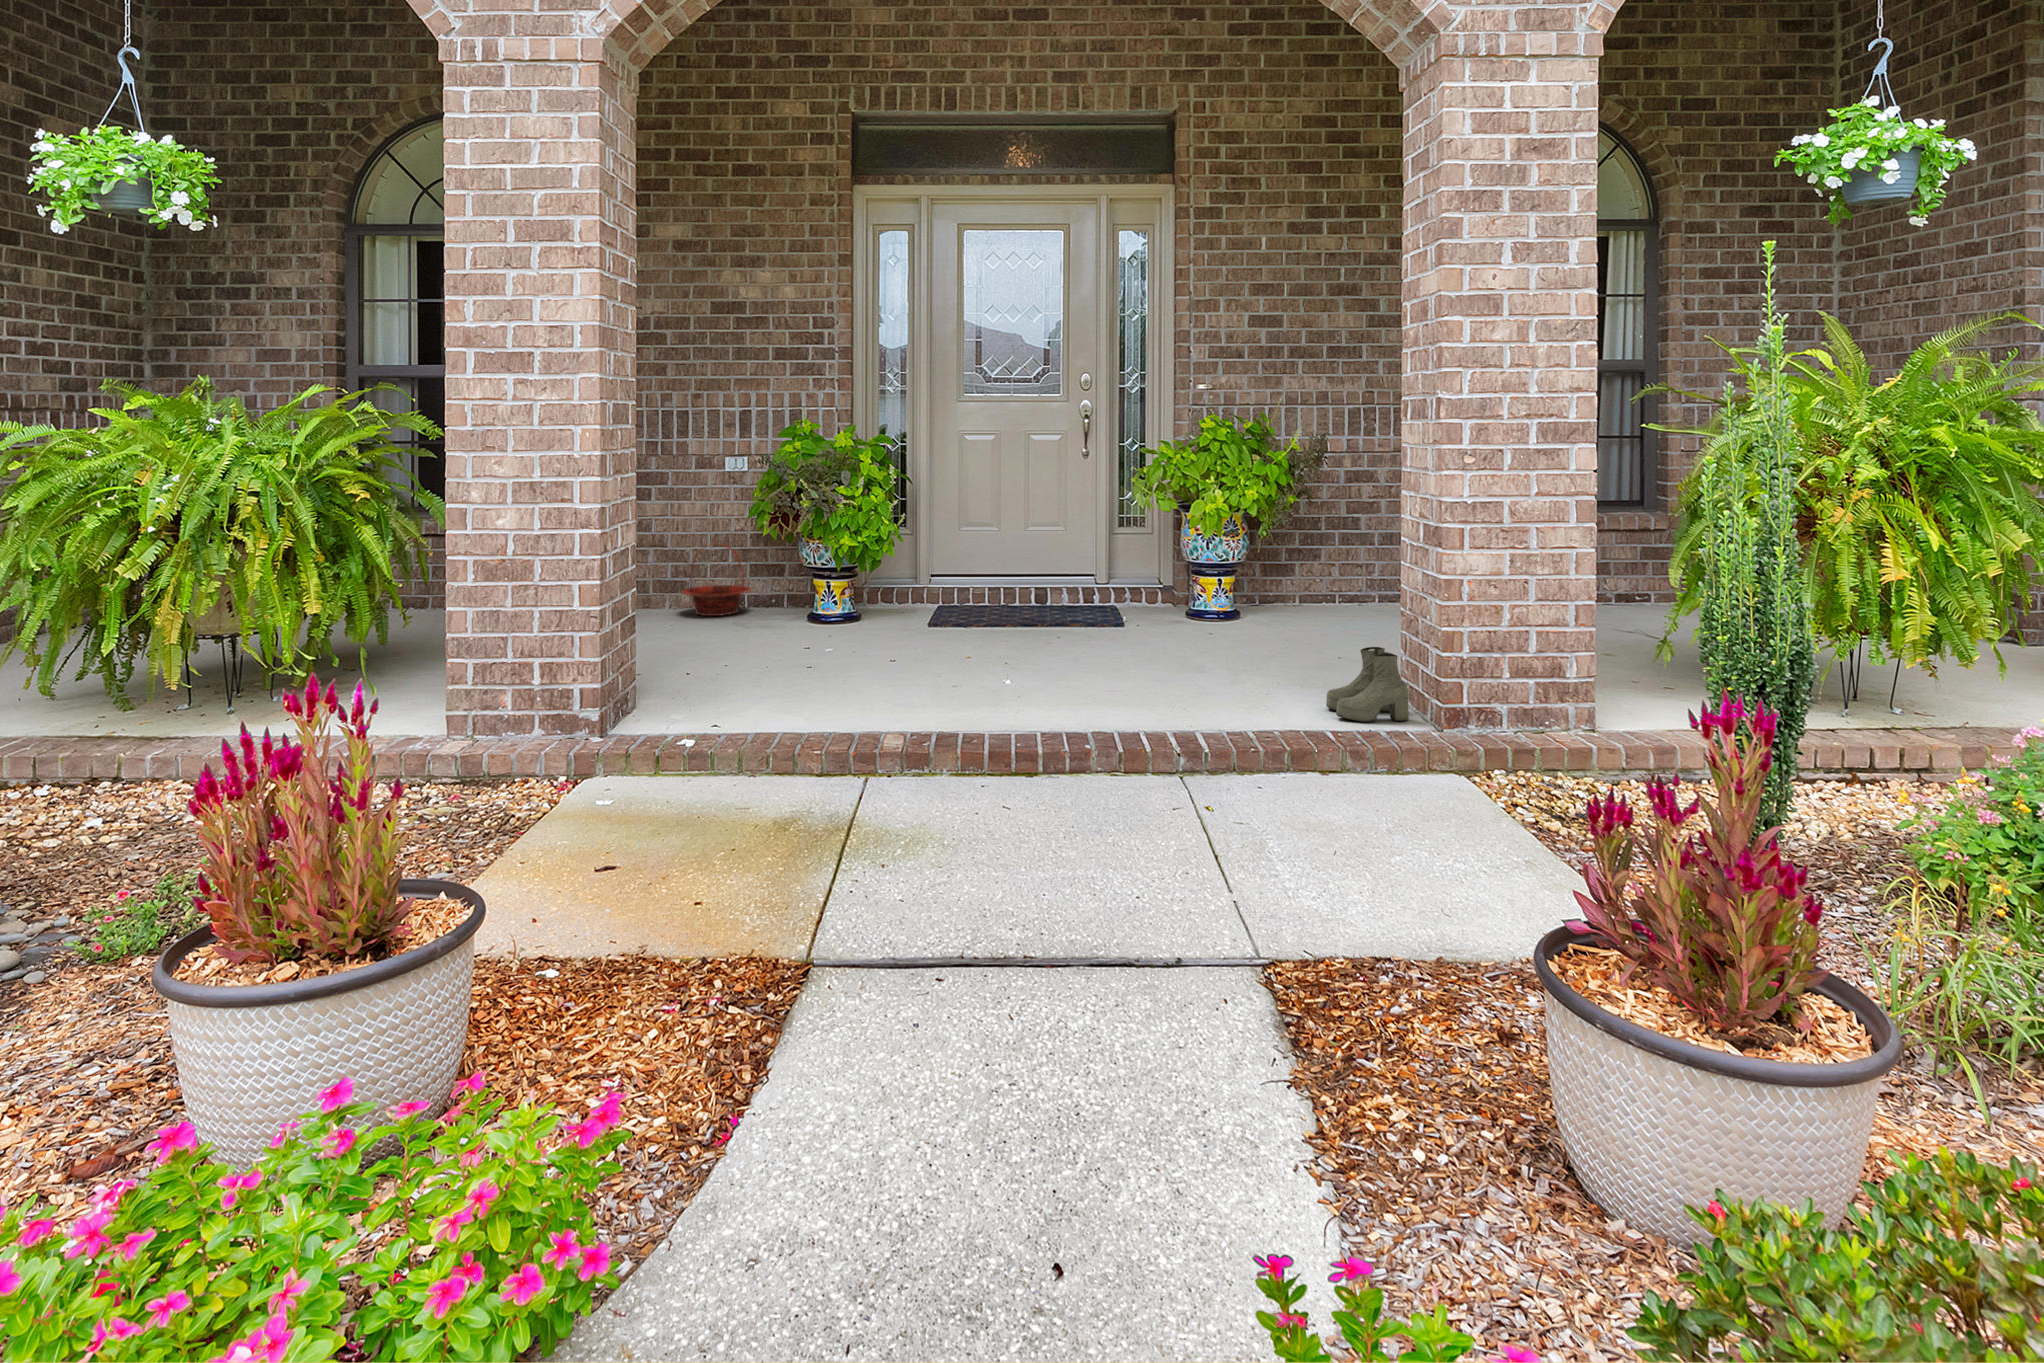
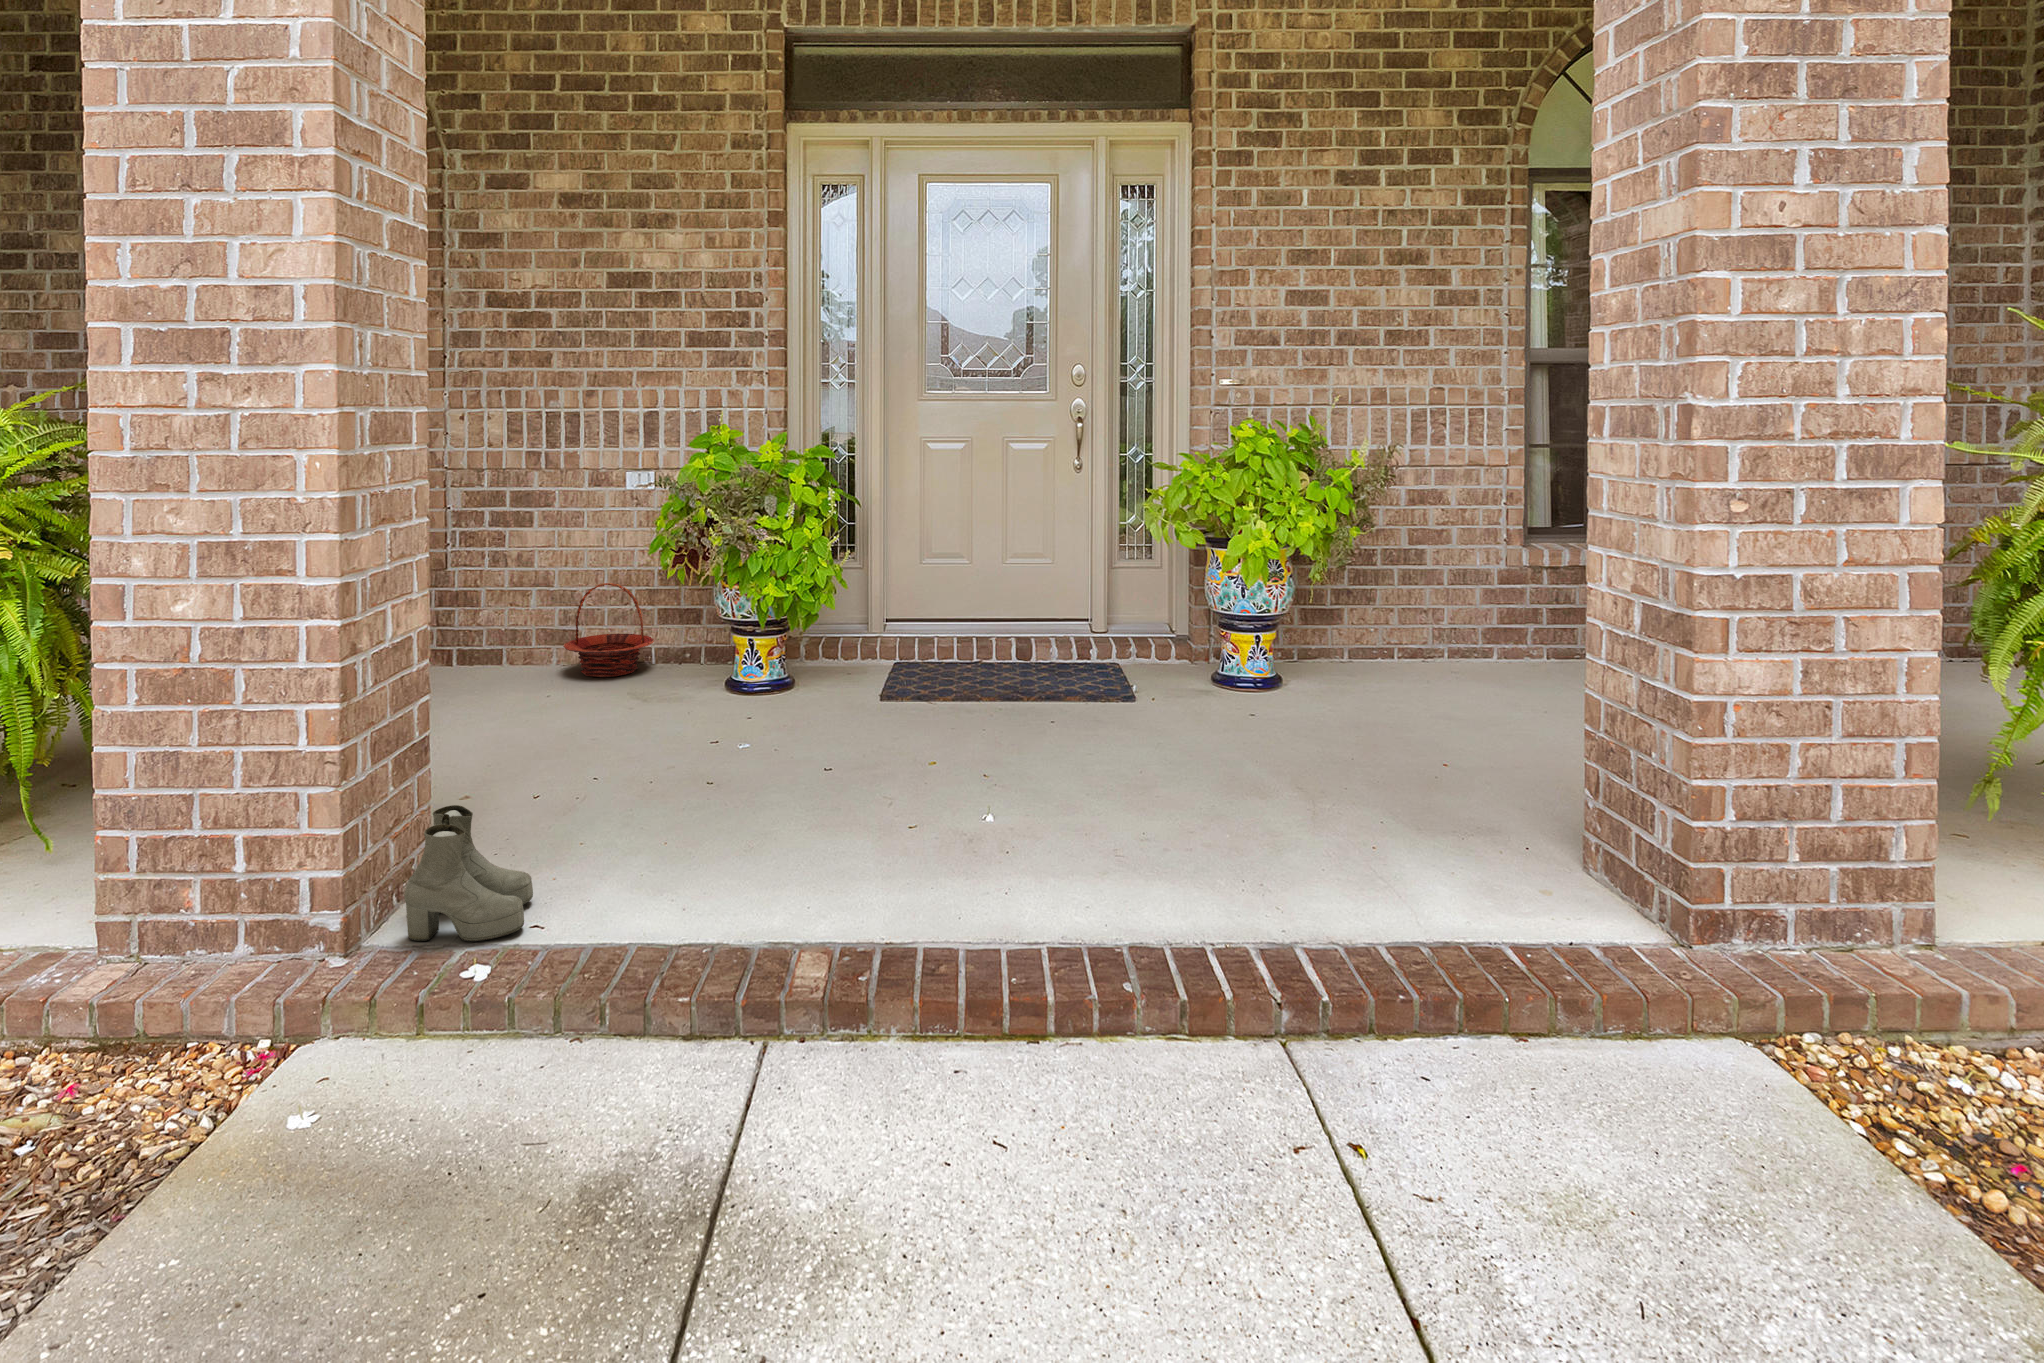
boots: present [1326,647,1409,722] -> present [404,805,533,942]

